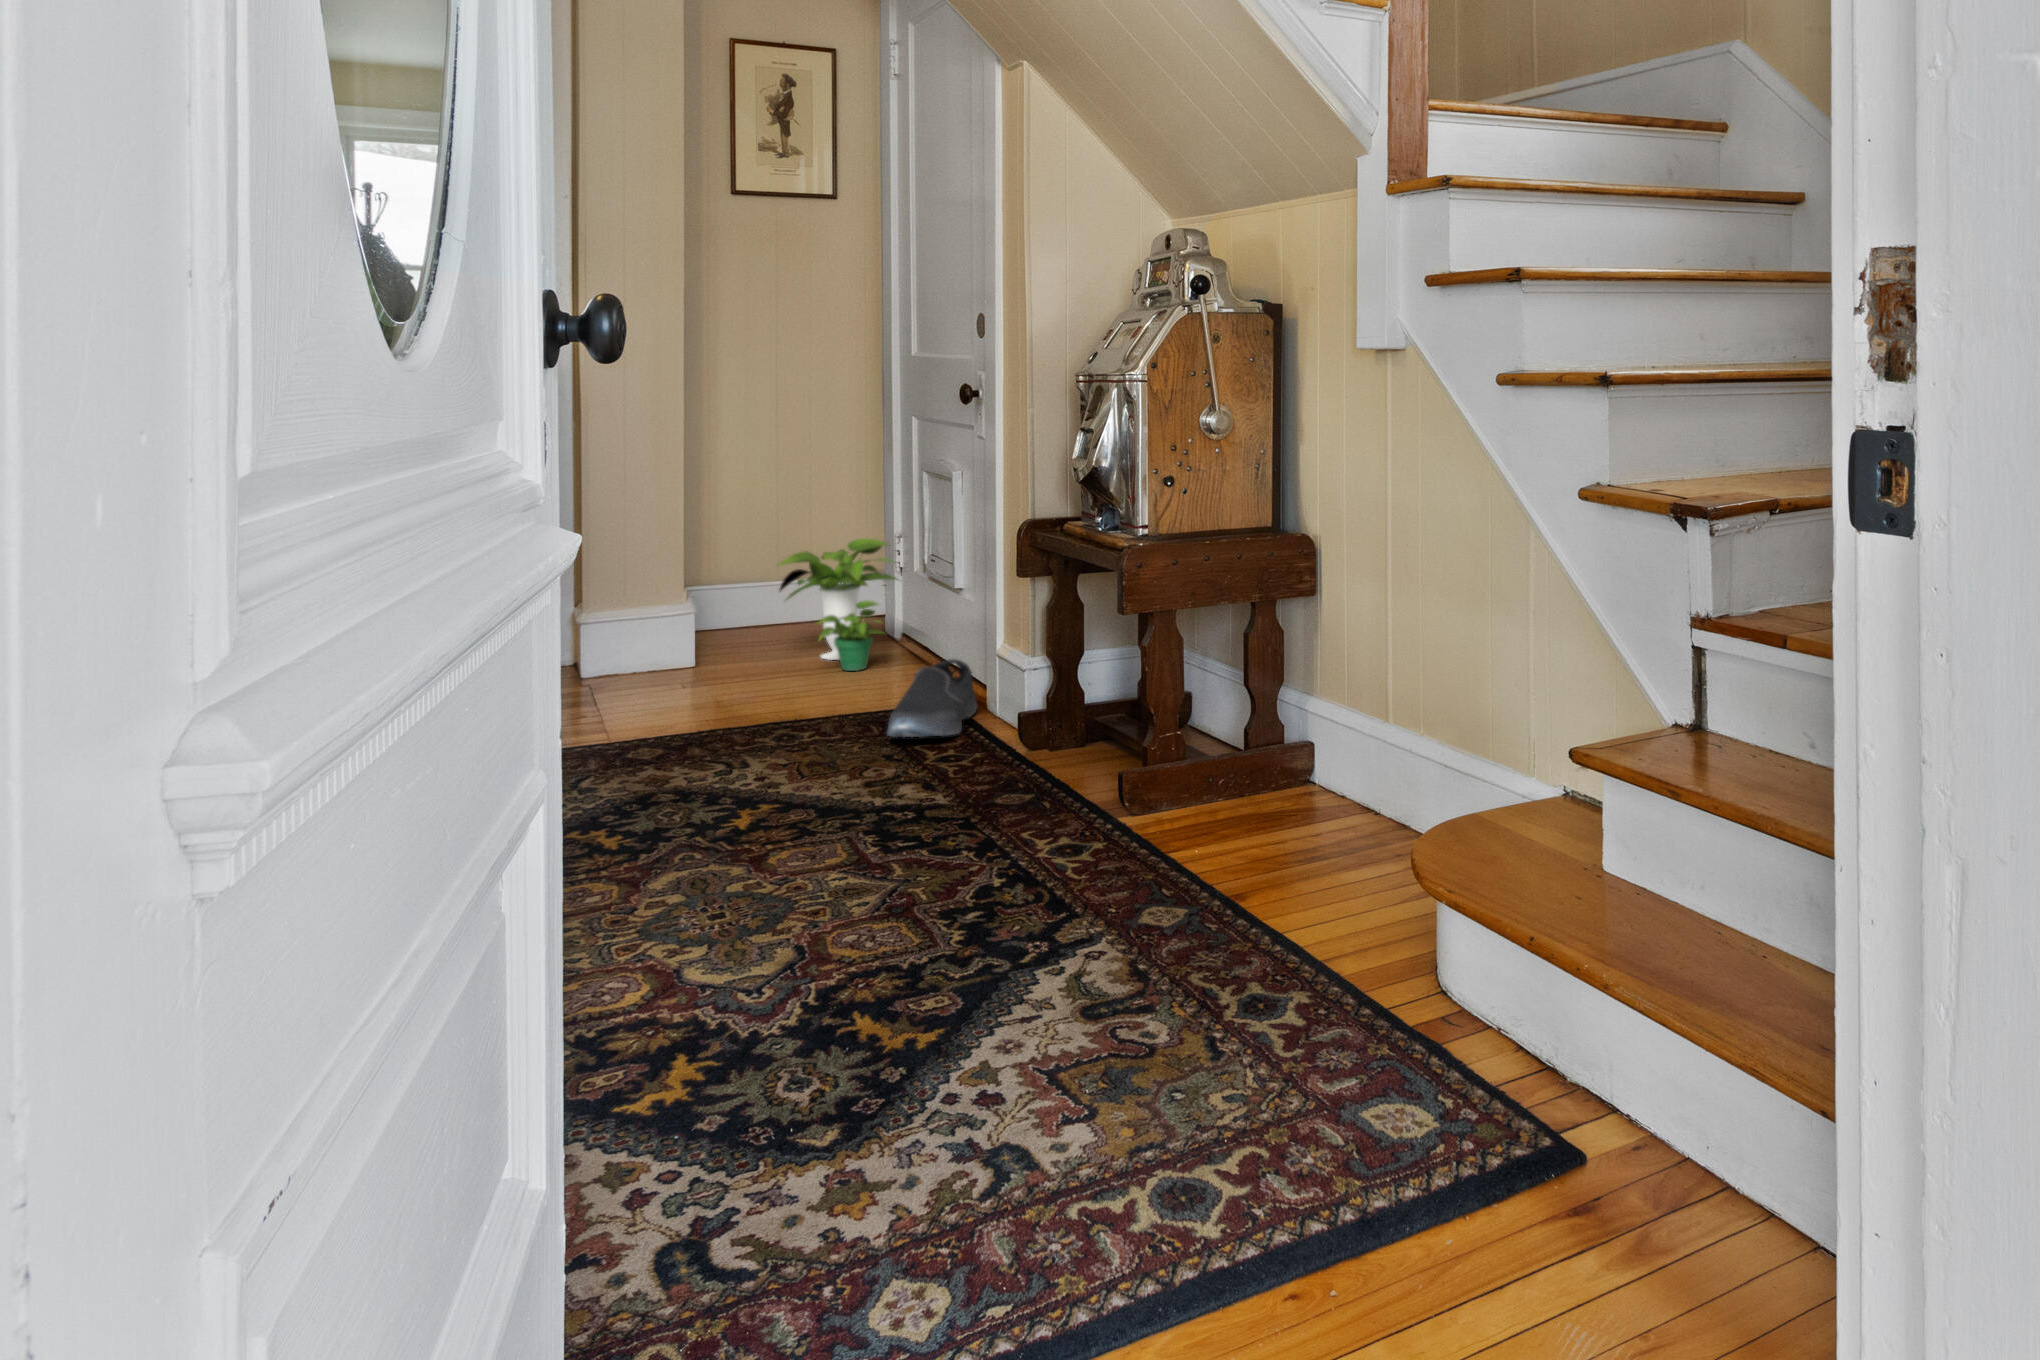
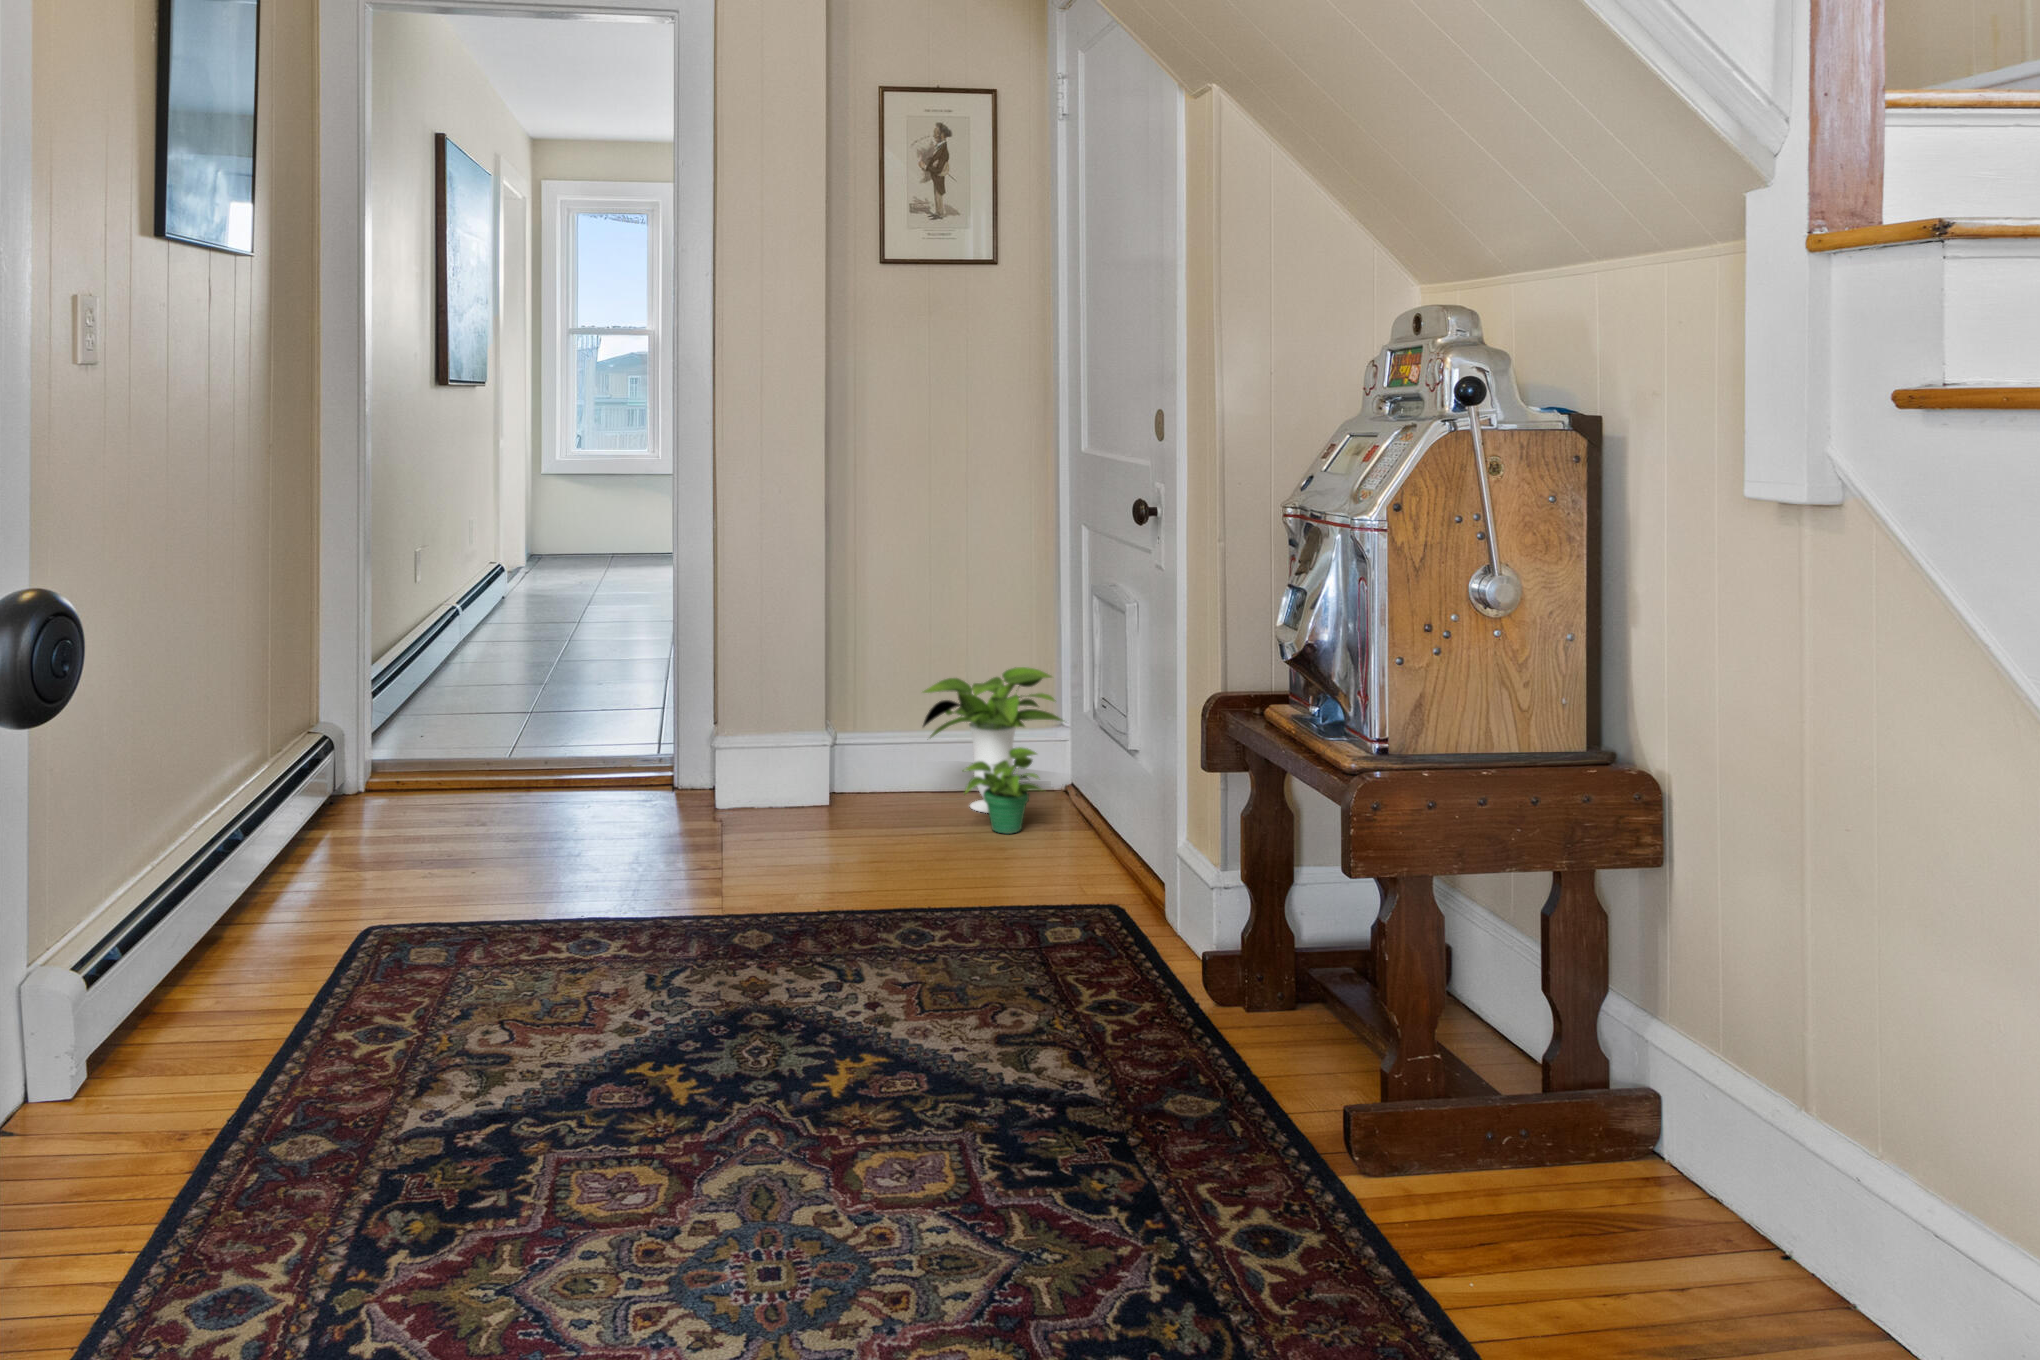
shoe: present [887,659,977,737] -> none [1032,851,1151,965]

